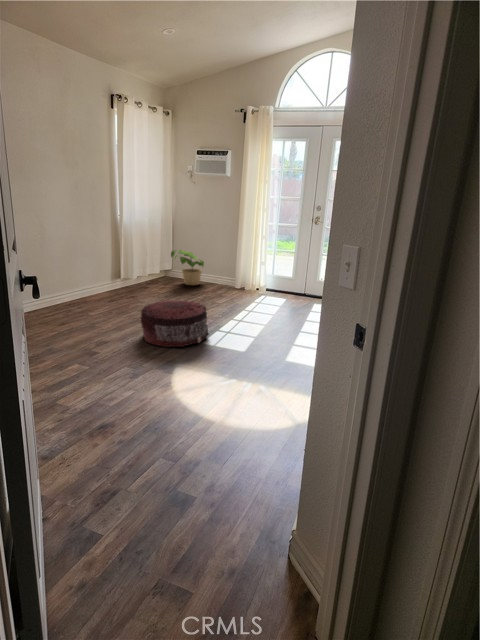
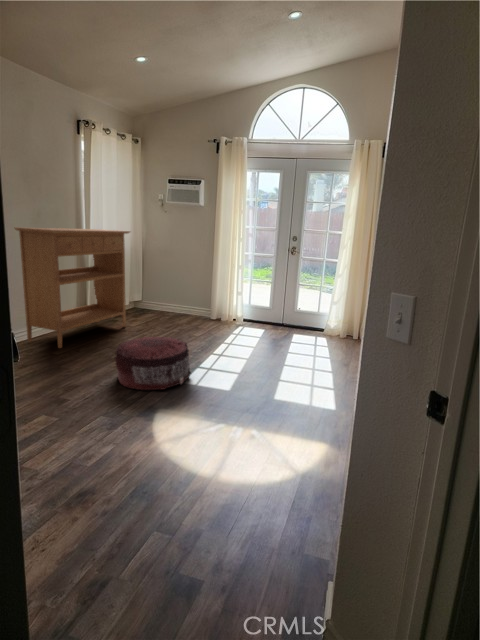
console table: none [54,199,160,310] -> present [15,228,130,348]
potted plant: present [171,250,204,285] -> none [142,281,177,317]

